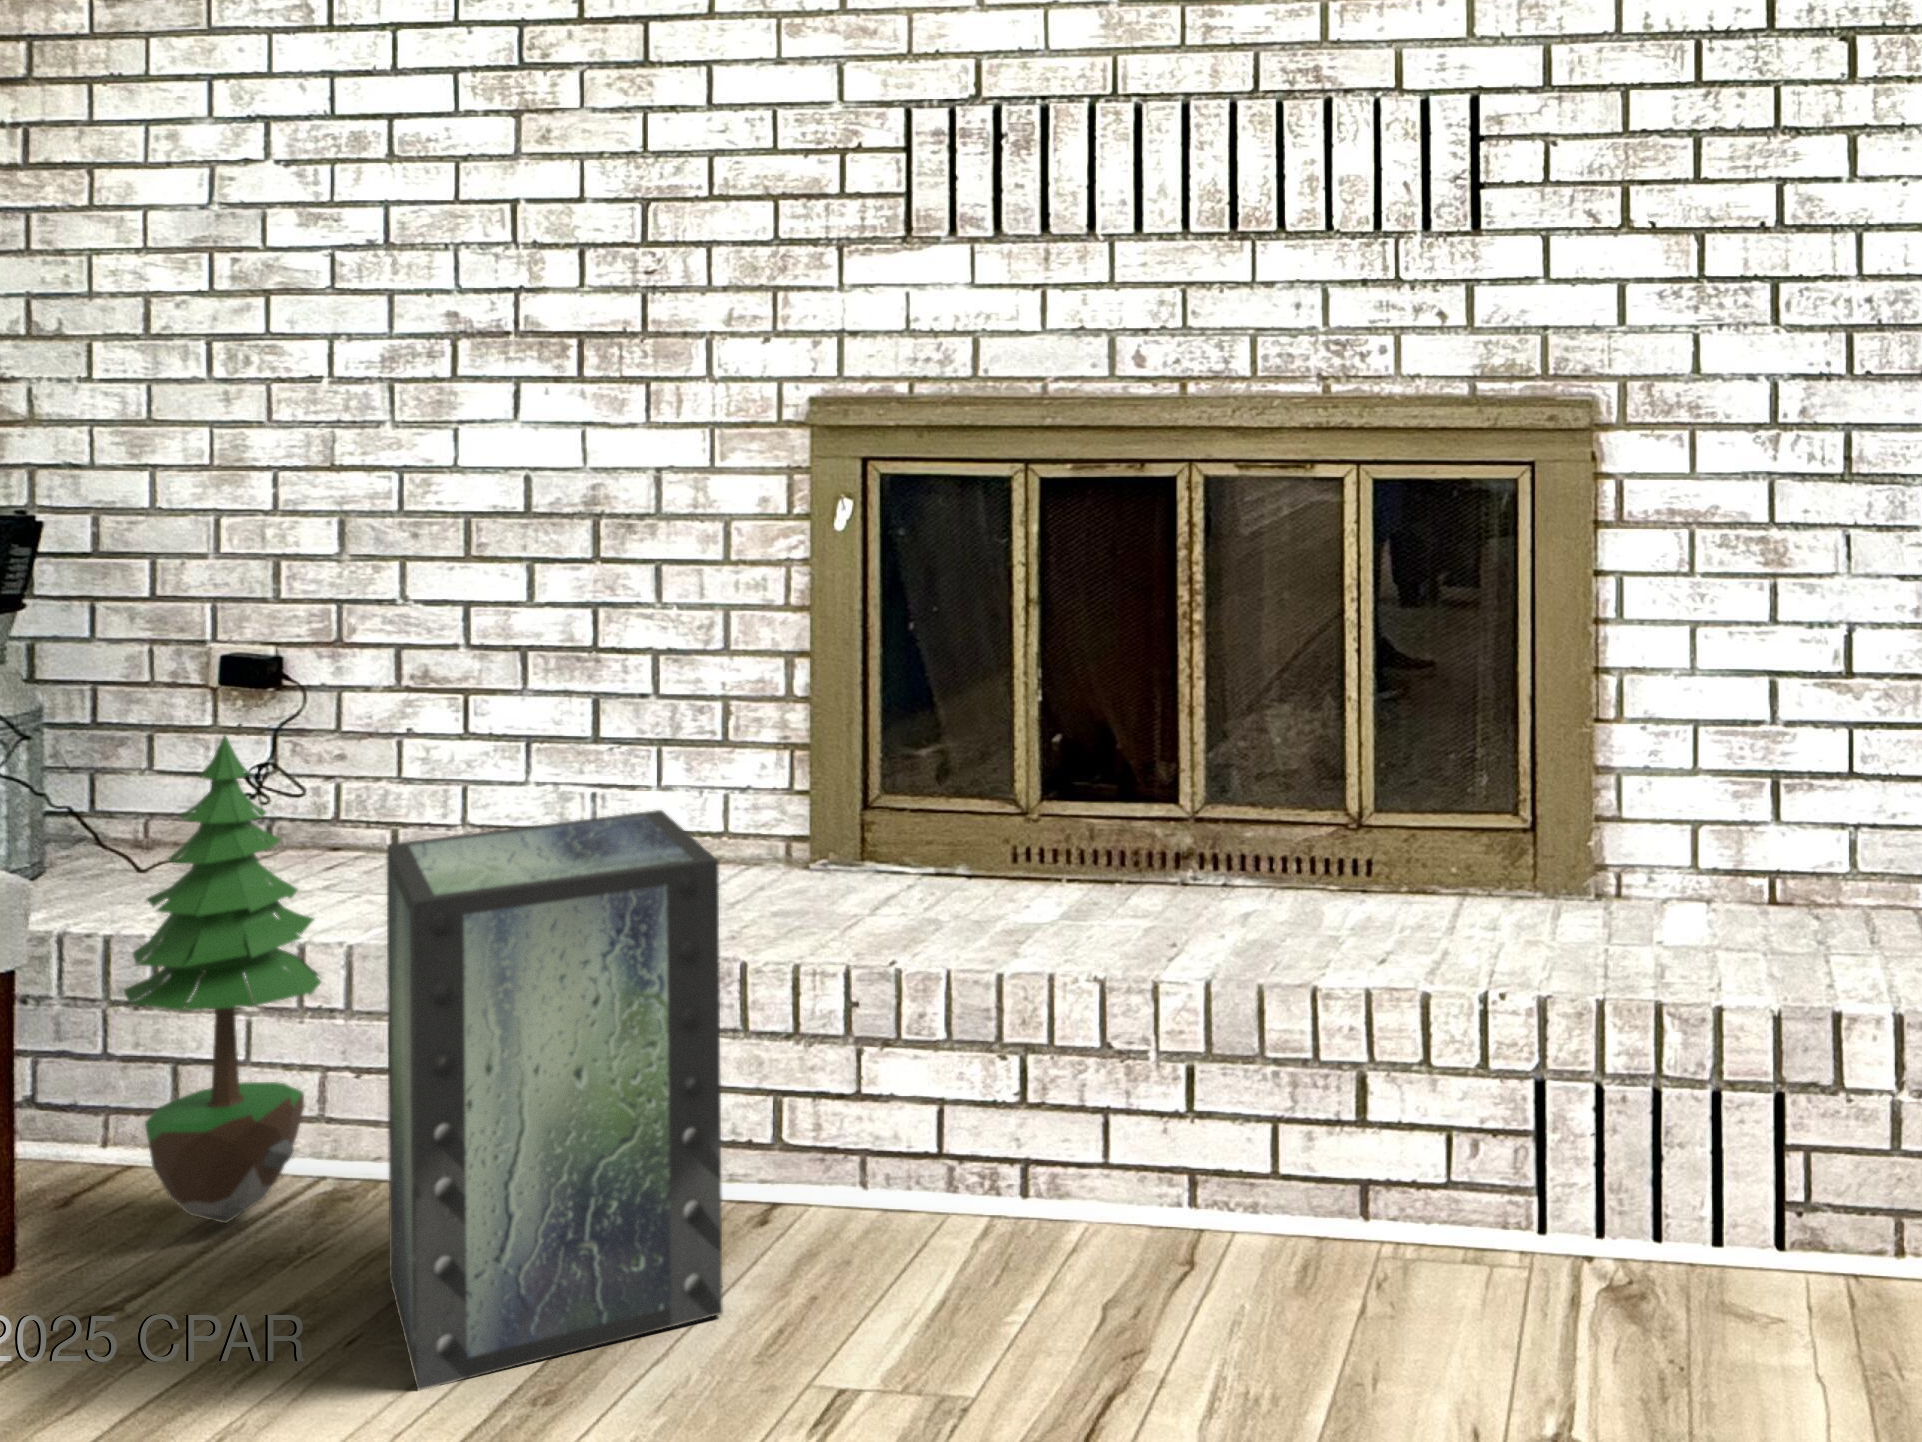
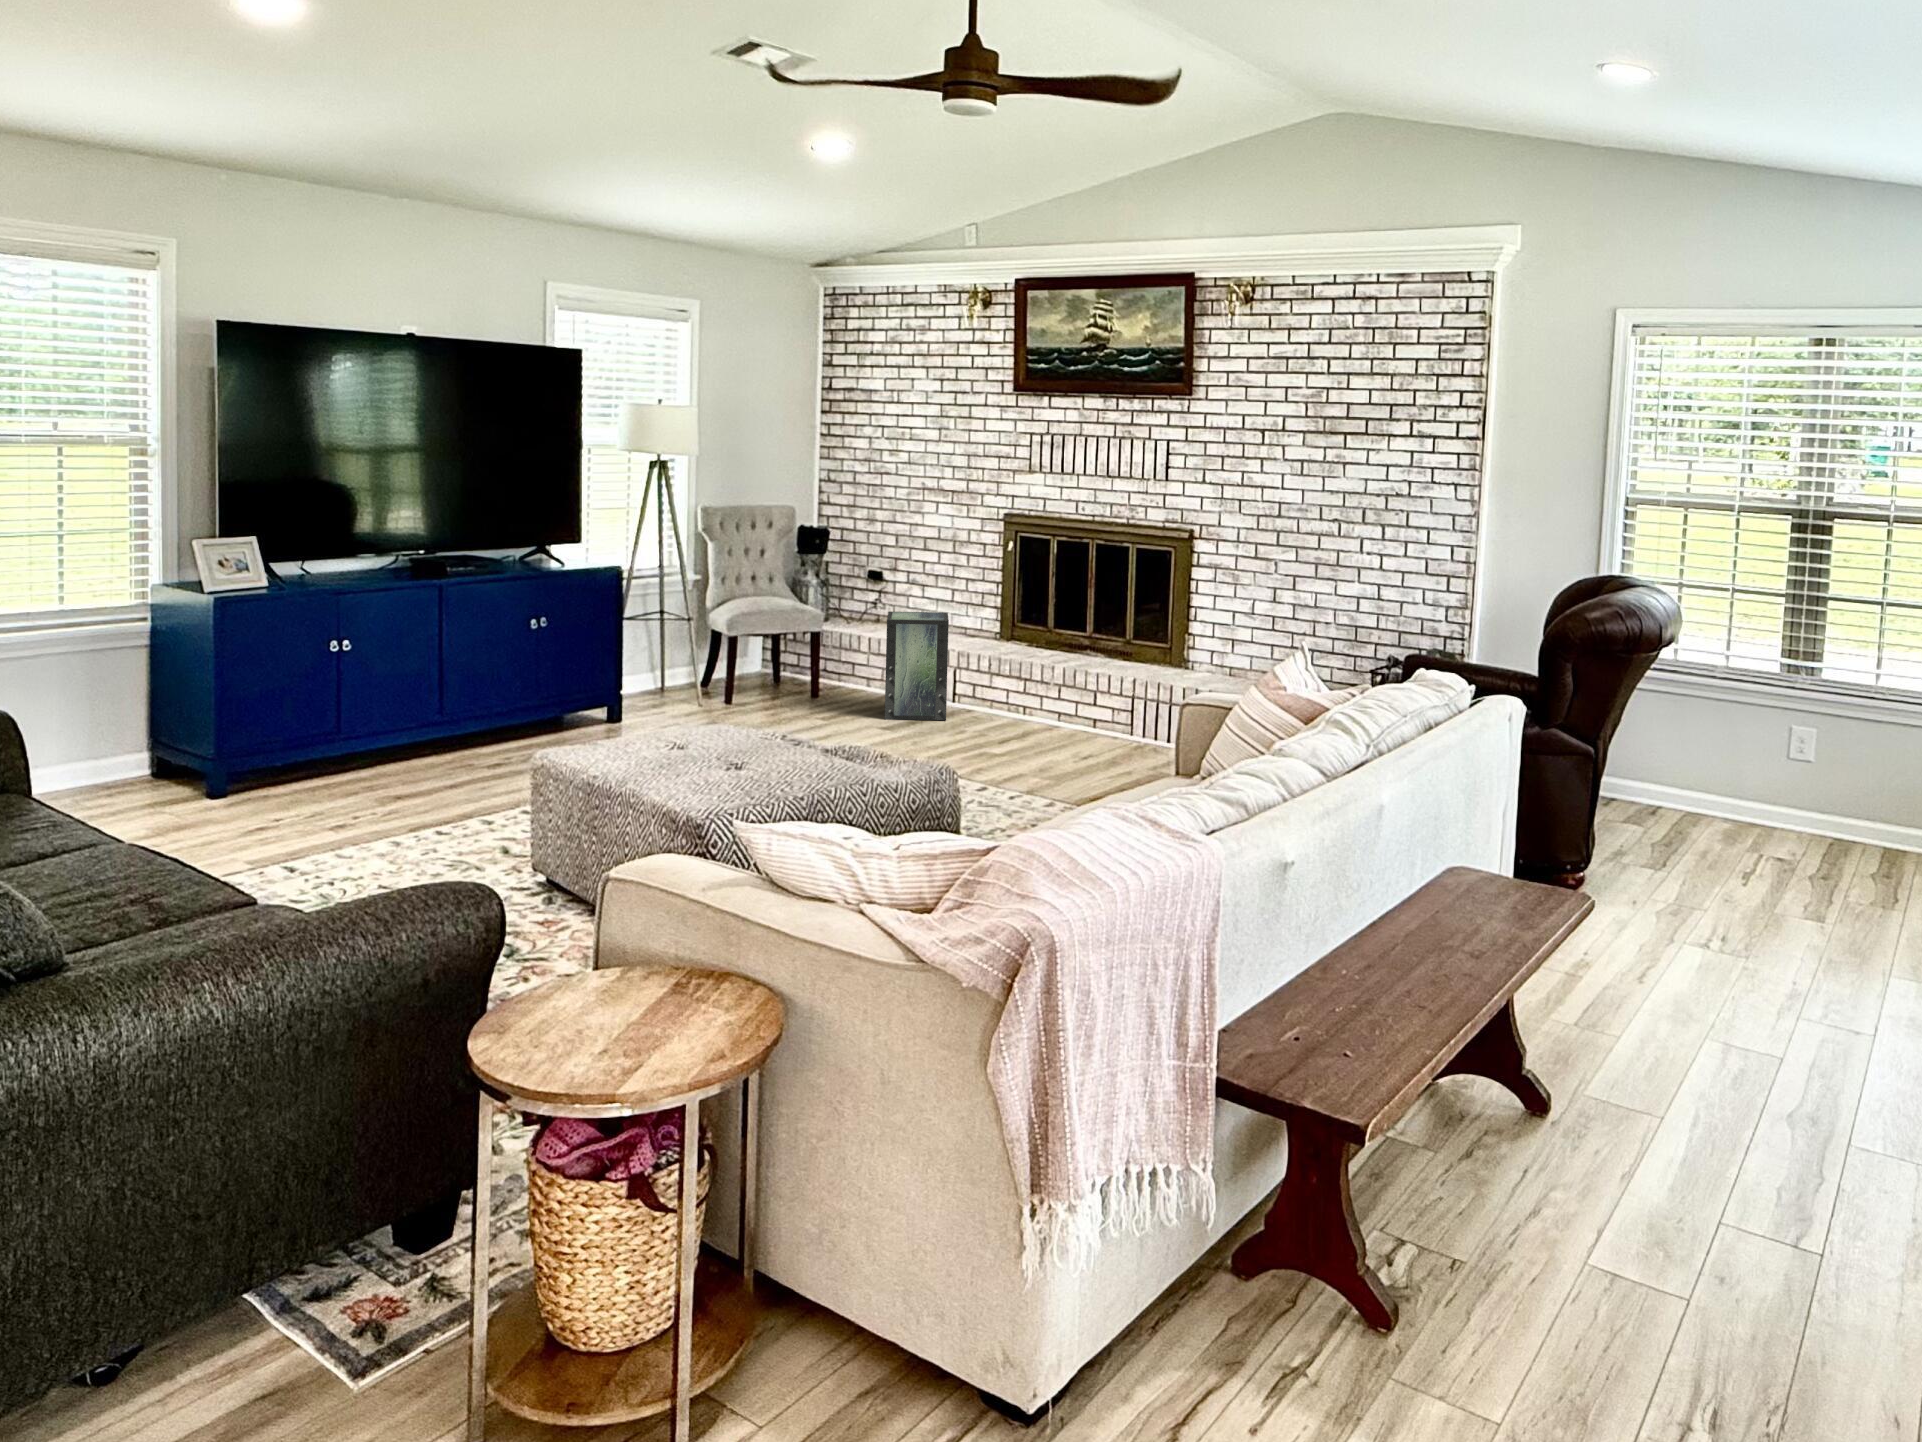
potted tree: present [124,735,321,1223] -> none [839,585,880,696]

